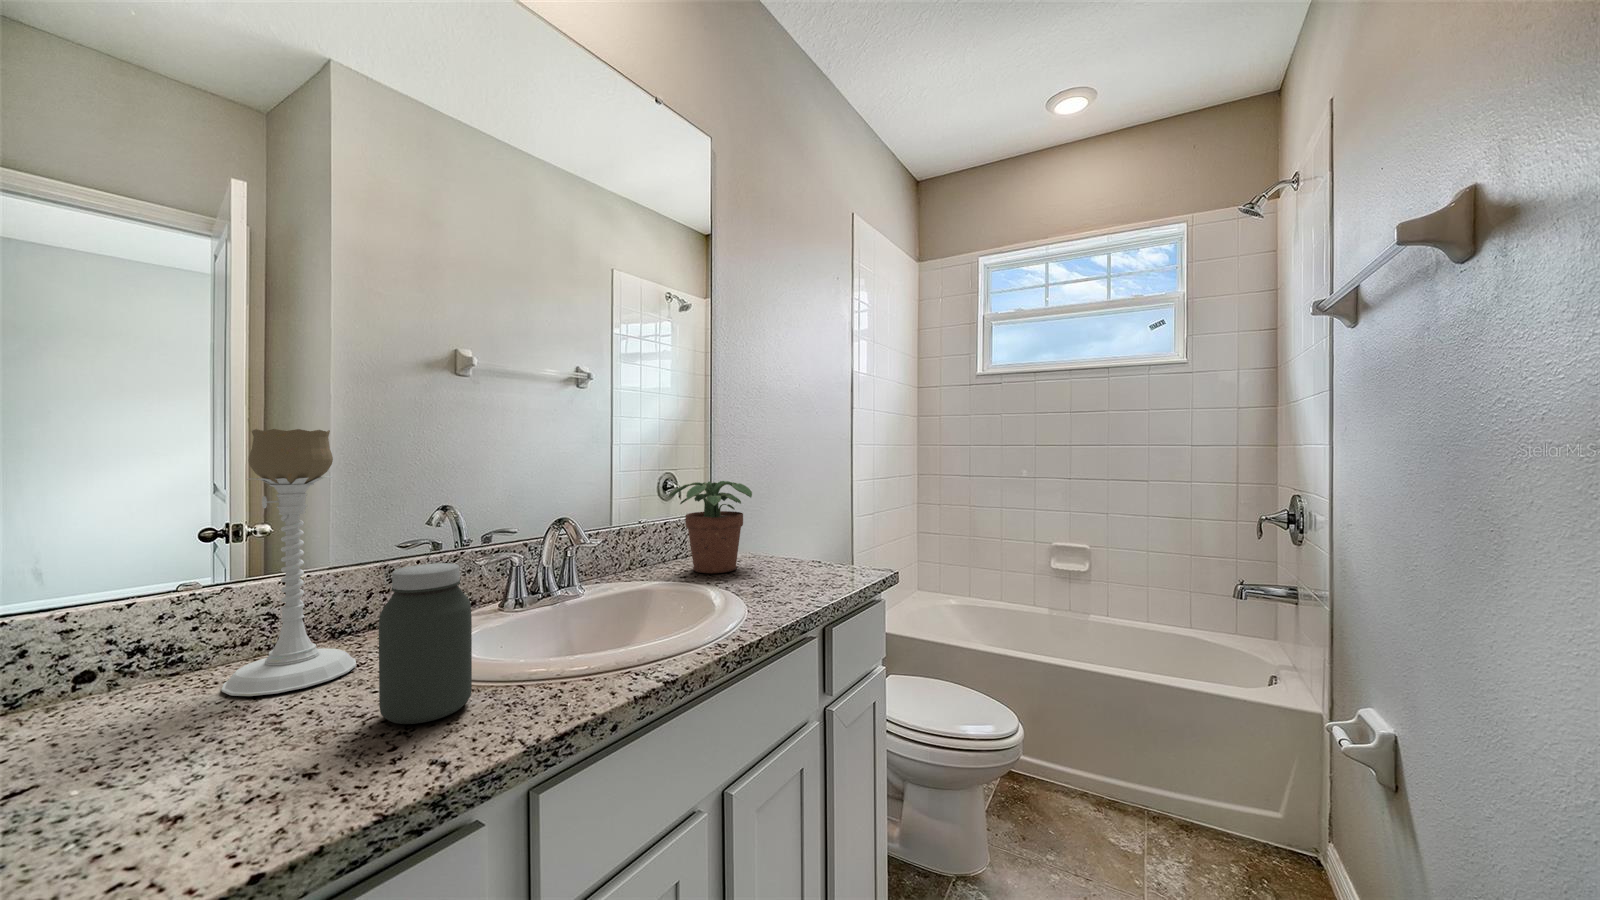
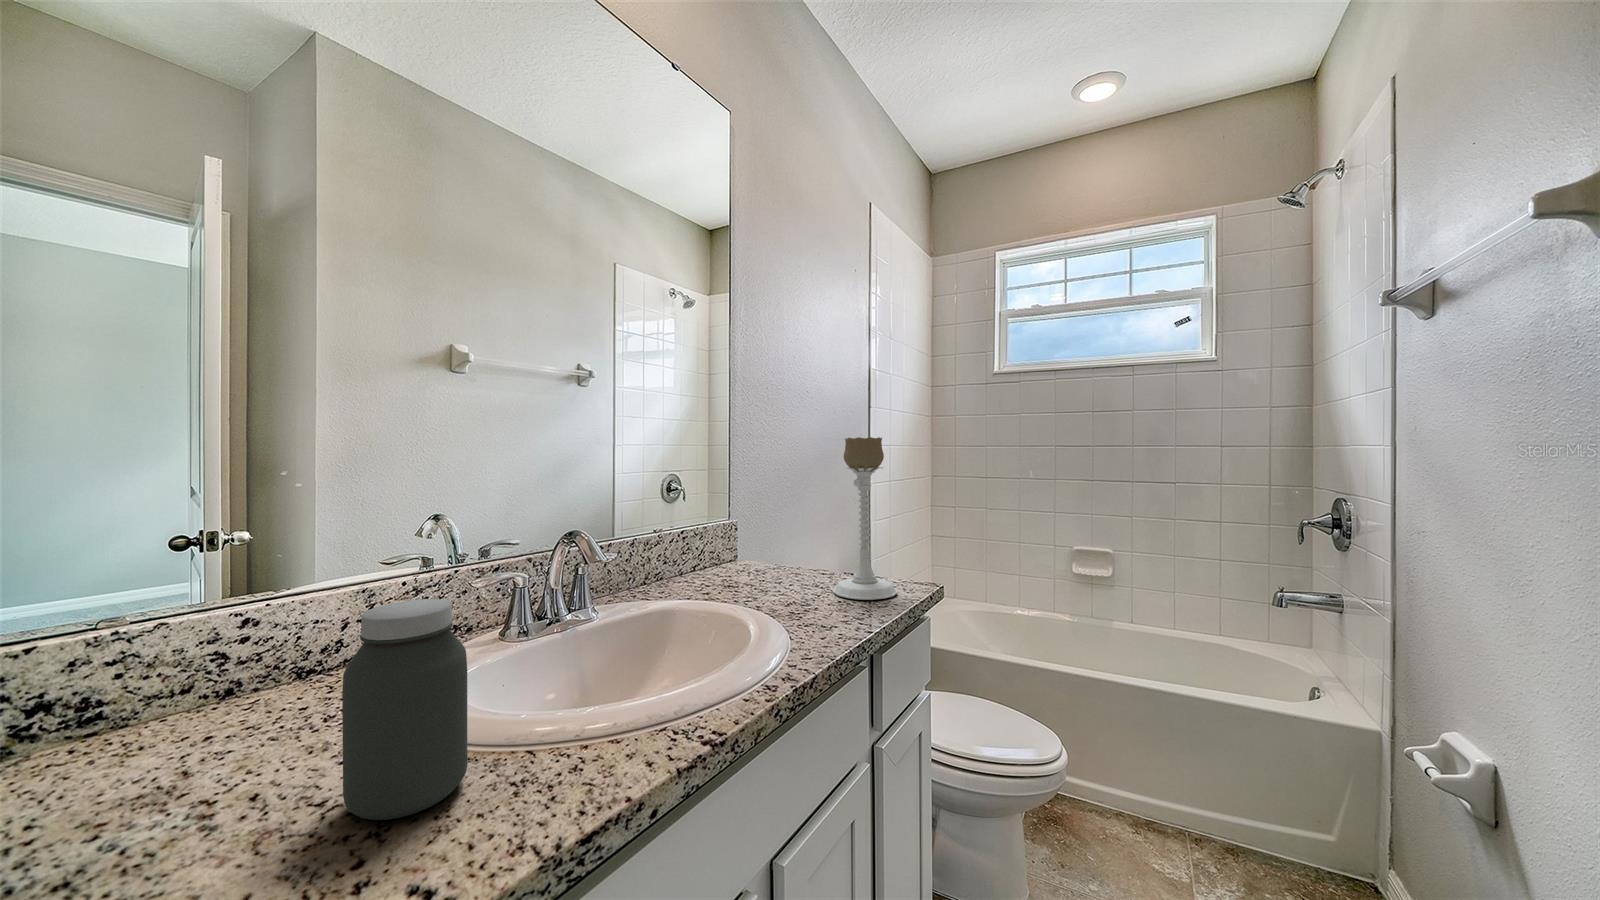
candle holder: present [222,429,356,696] -> present [833,437,897,600]
potted plant: present [669,481,752,573] -> none [689,486,782,589]

